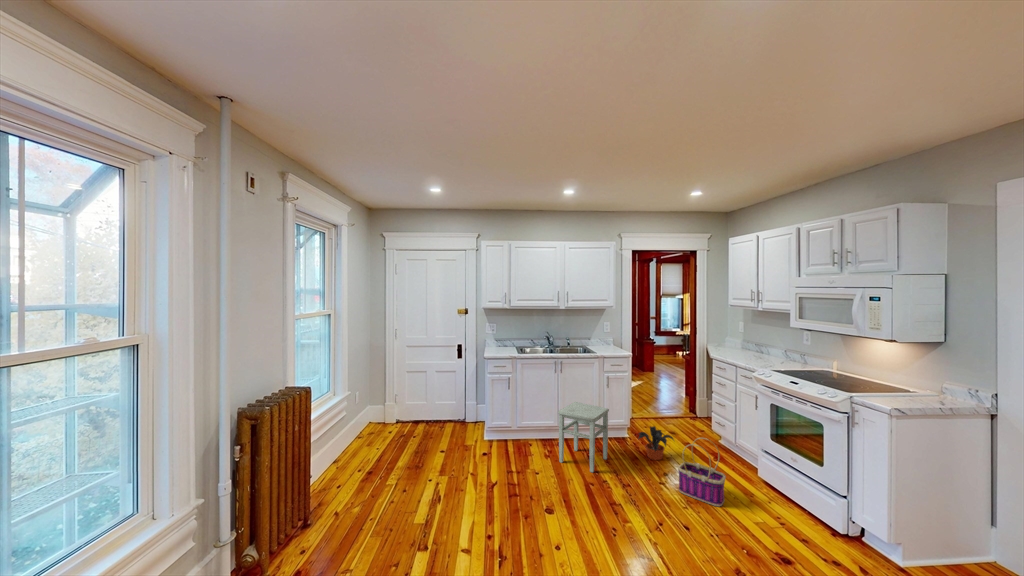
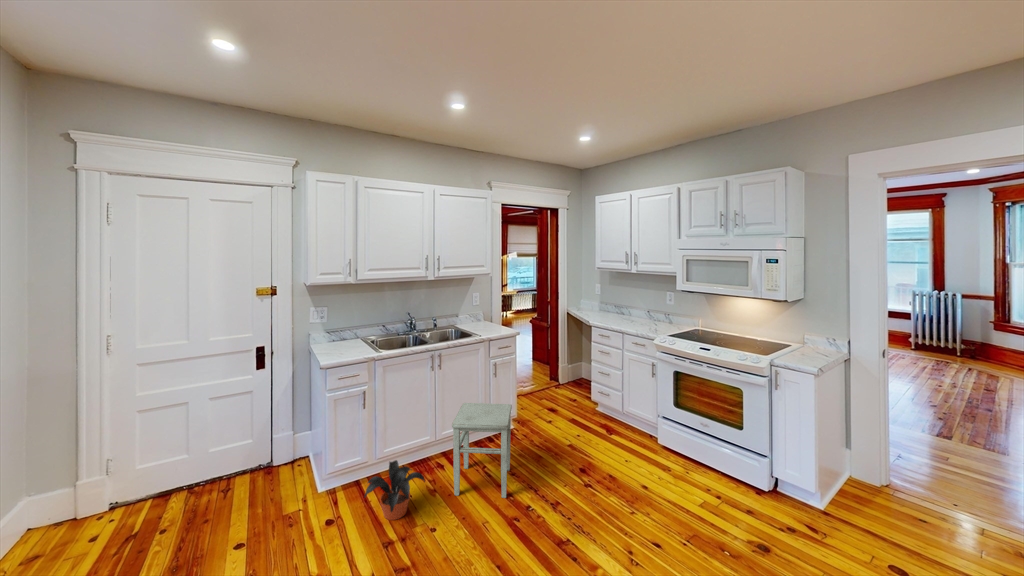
potted plant: present [638,426,674,460] -> present [364,460,425,520]
basket: present [678,438,726,506] -> none [607,420,660,497]

